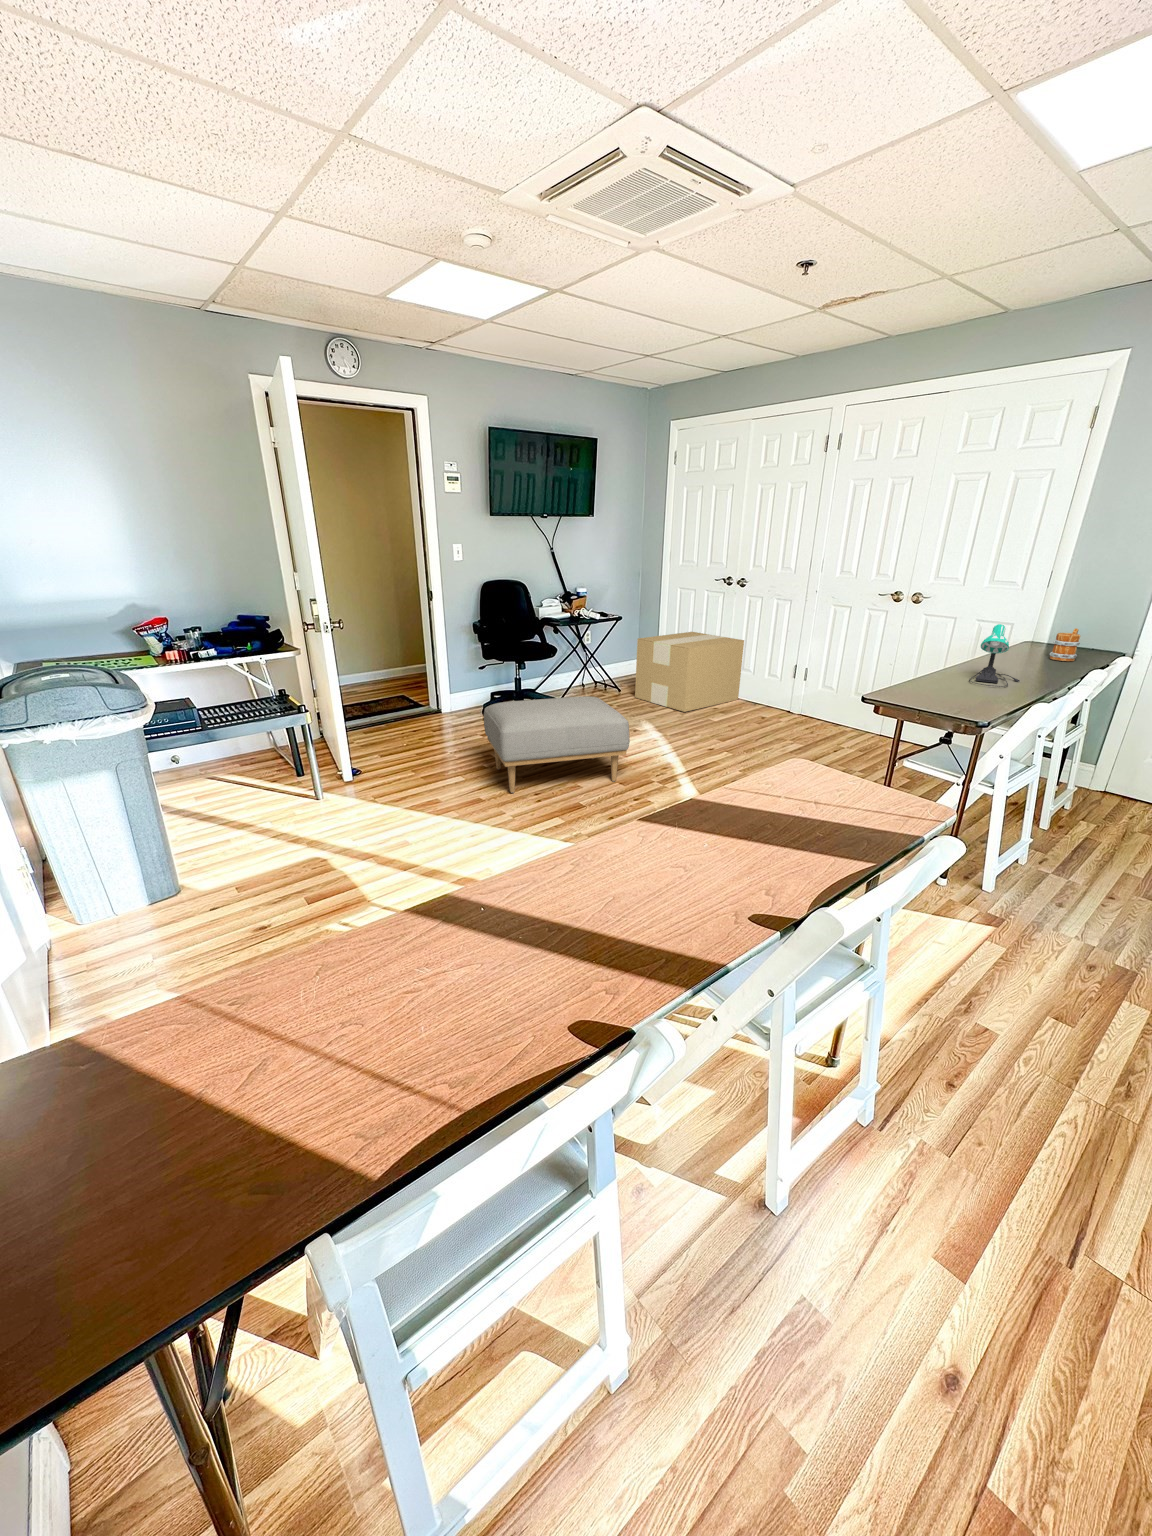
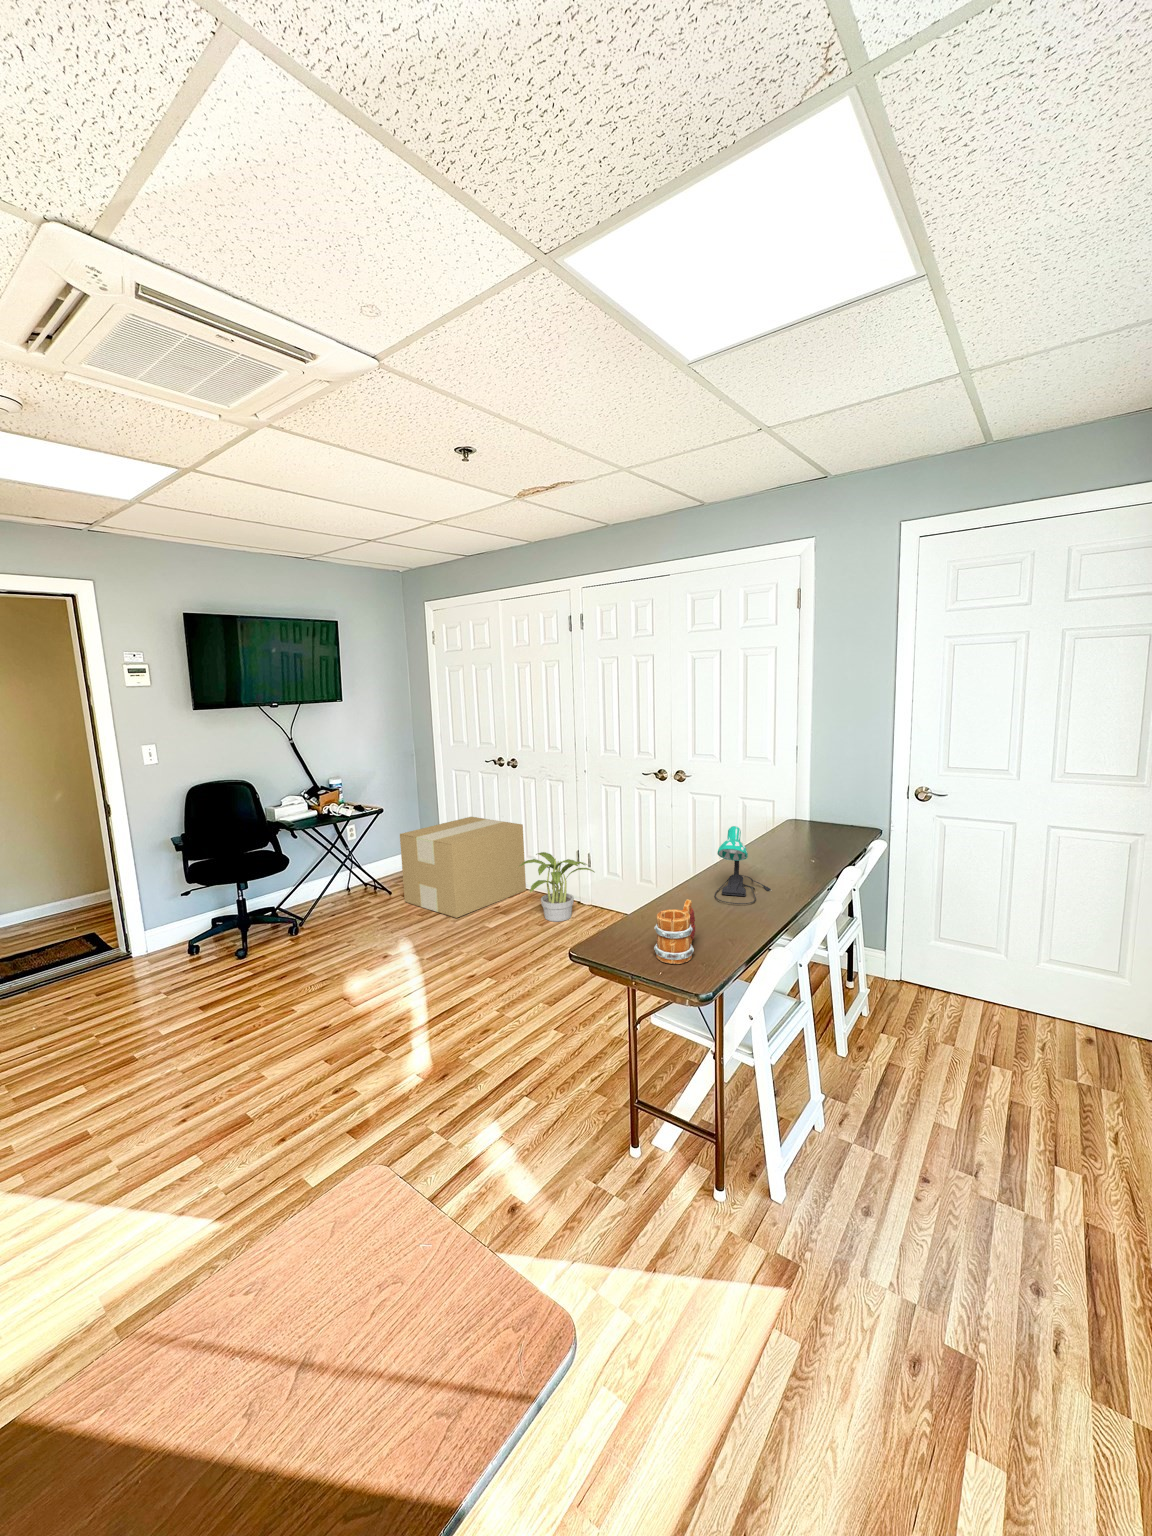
mug: present [1050,628,1080,661] -> present [654,899,695,964]
potted plant: none [745,664,814,723] -> present [519,852,594,921]
ottoman: present [484,696,630,793] -> none [112,936,330,1111]

